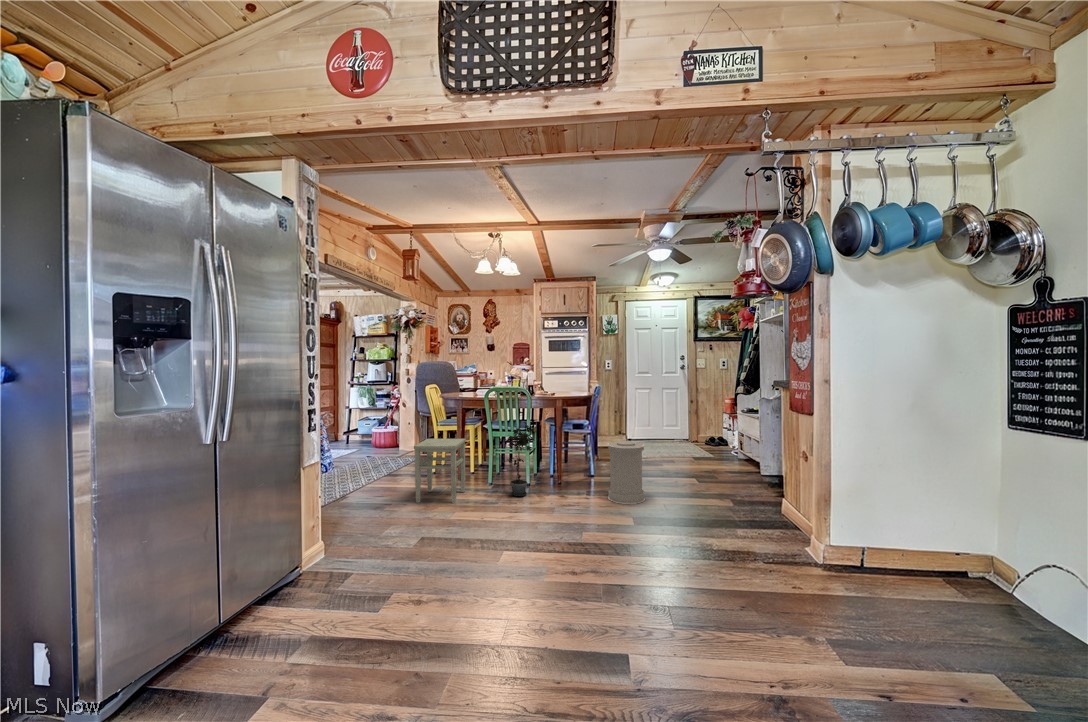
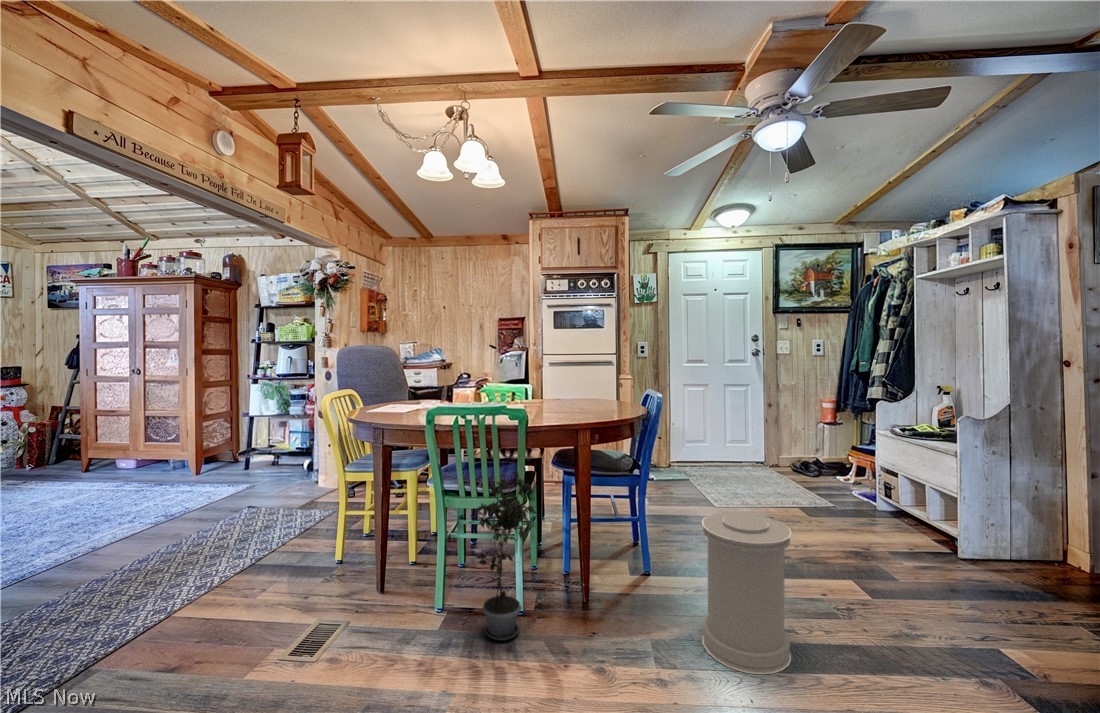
stool: present [414,439,466,503] -> none [250,505,387,672]

